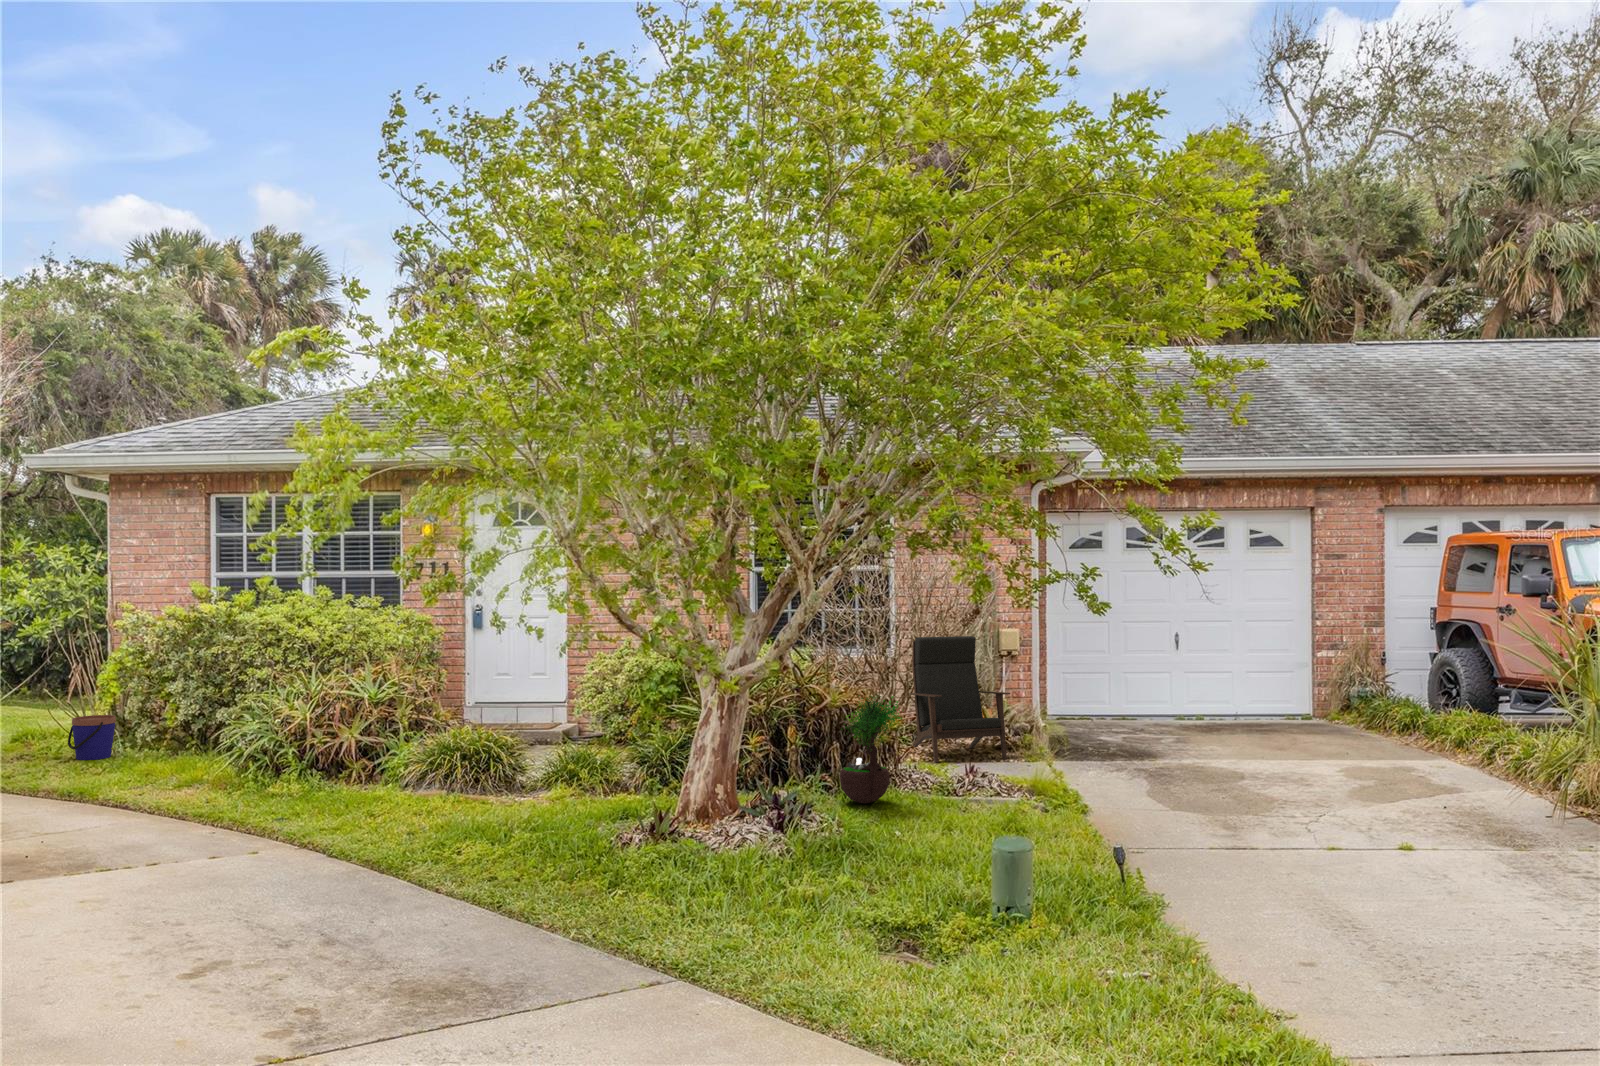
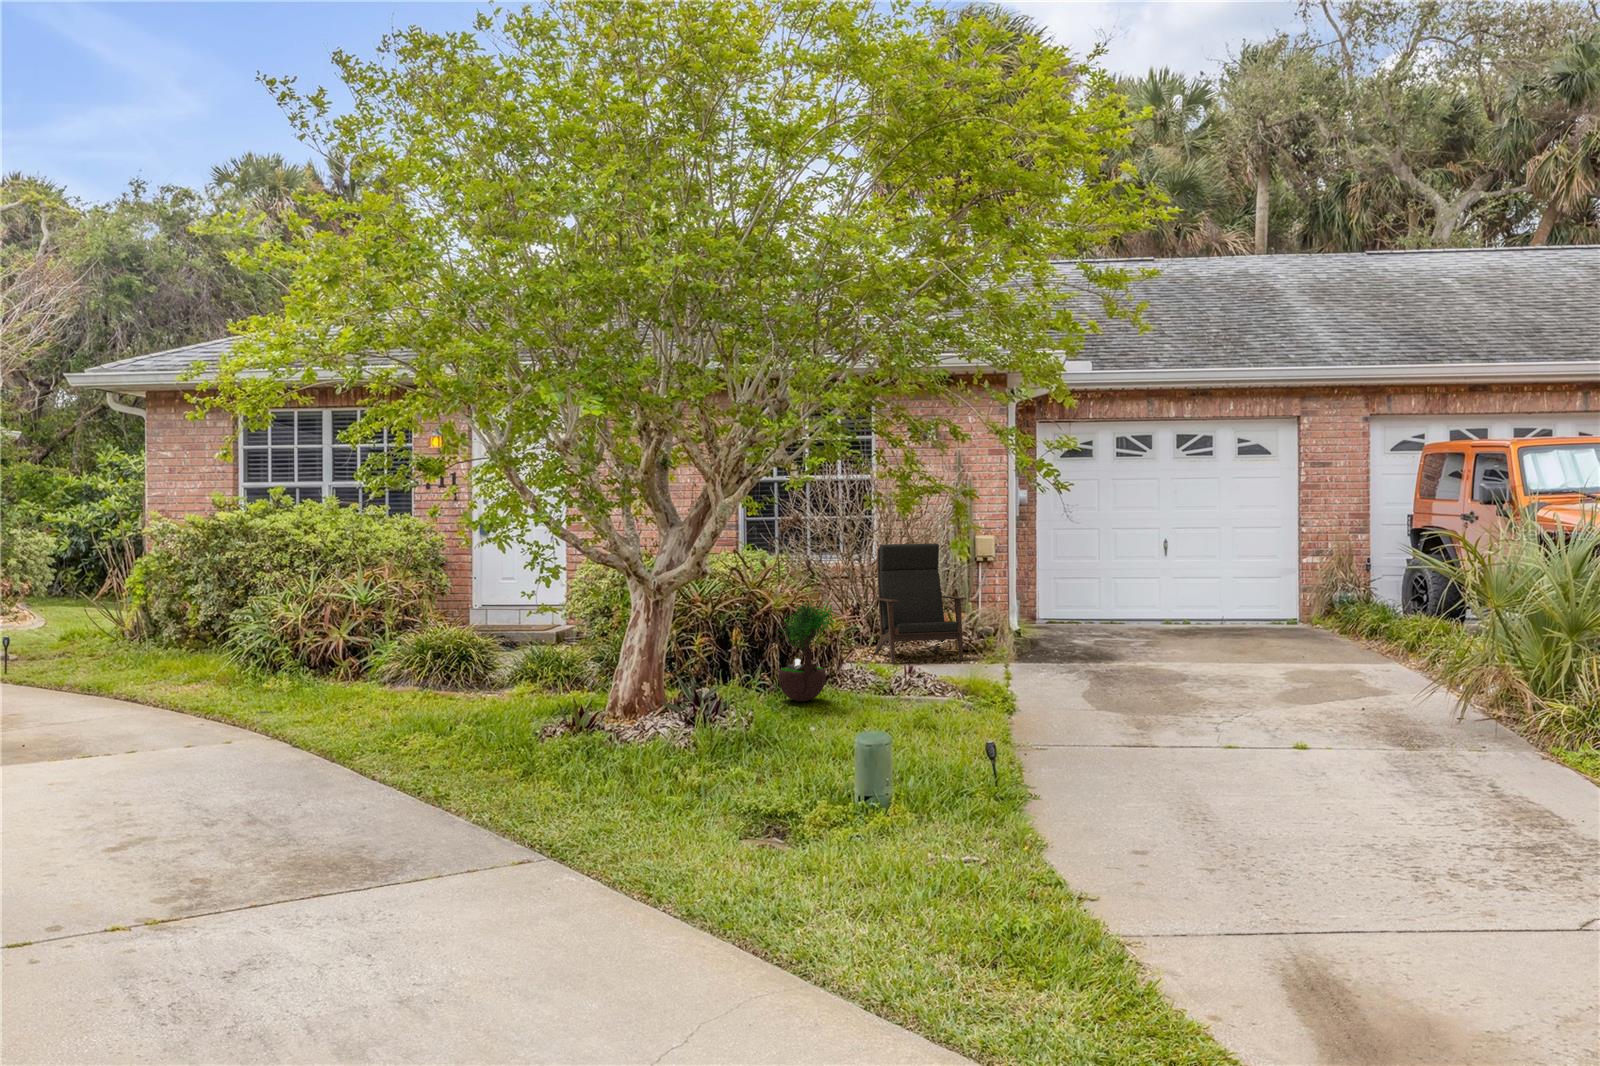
bucket: present [68,715,116,760] -> none [103,615,146,656]

